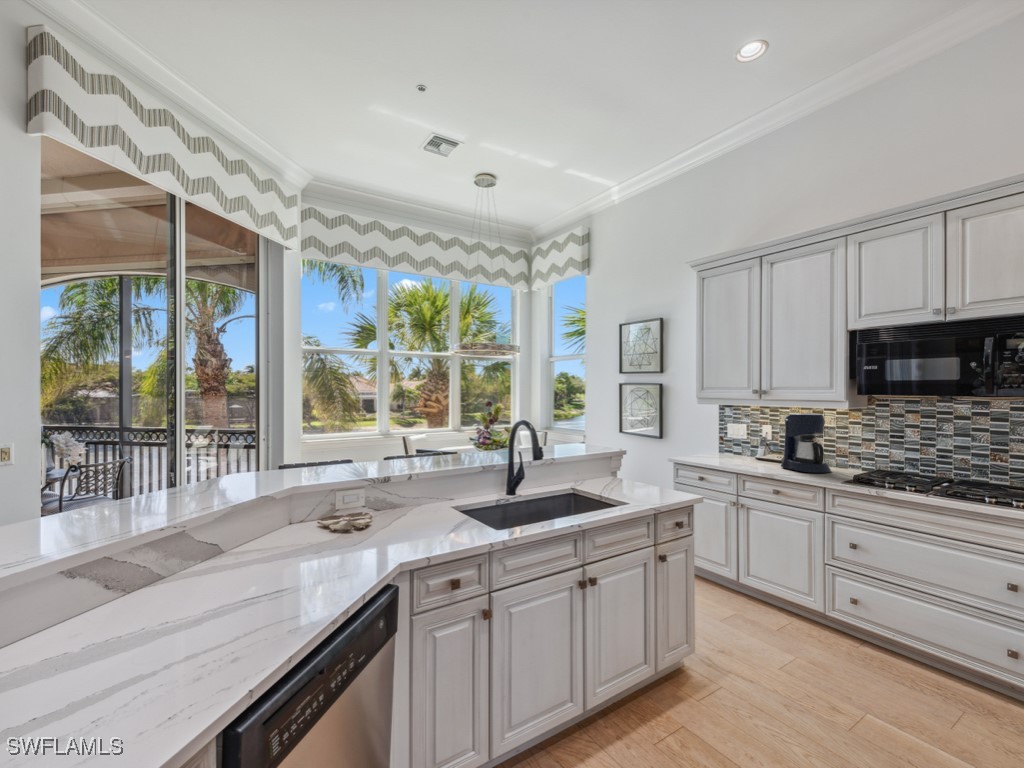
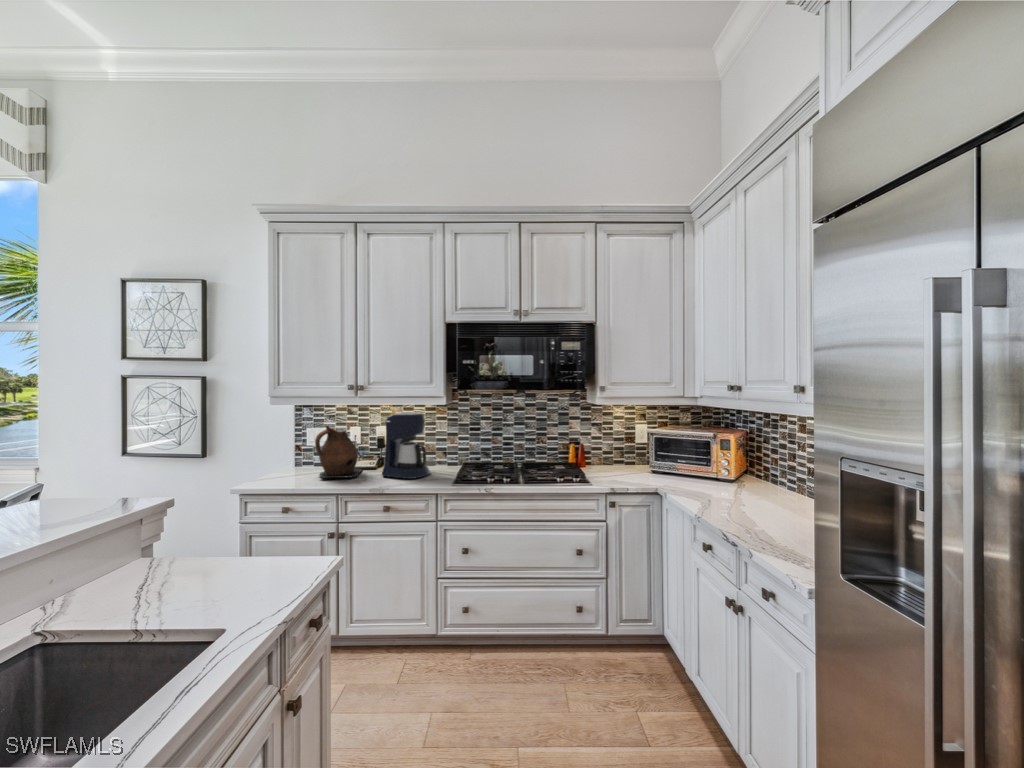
ceramic pitcher: none [726,420,769,465] -> present [315,425,362,478]

